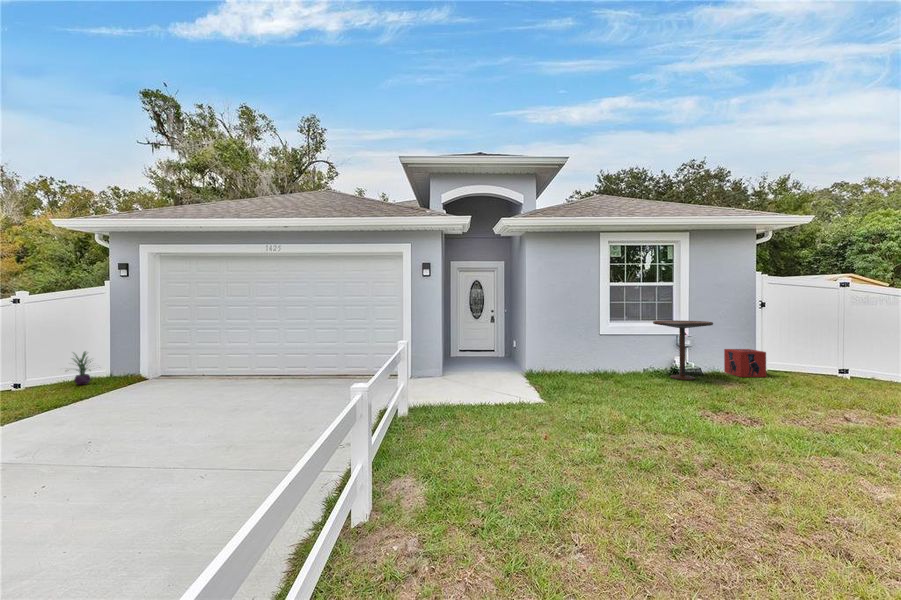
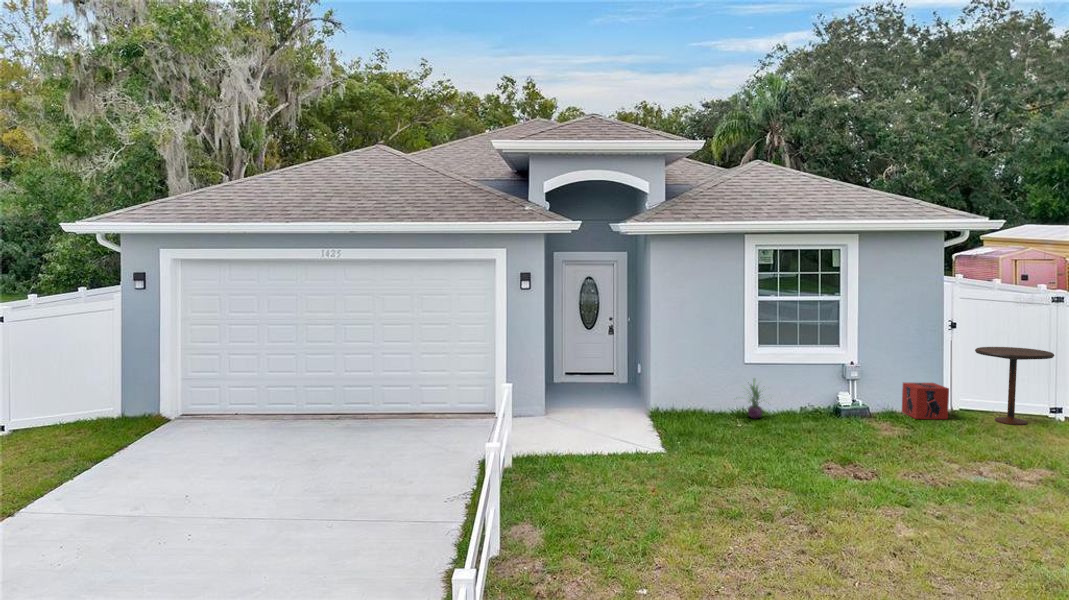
pedestal table: present [653,320,713,380] -> present [975,347,1054,425]
decorative plant: present [73,352,91,385] -> present [748,379,762,419]

